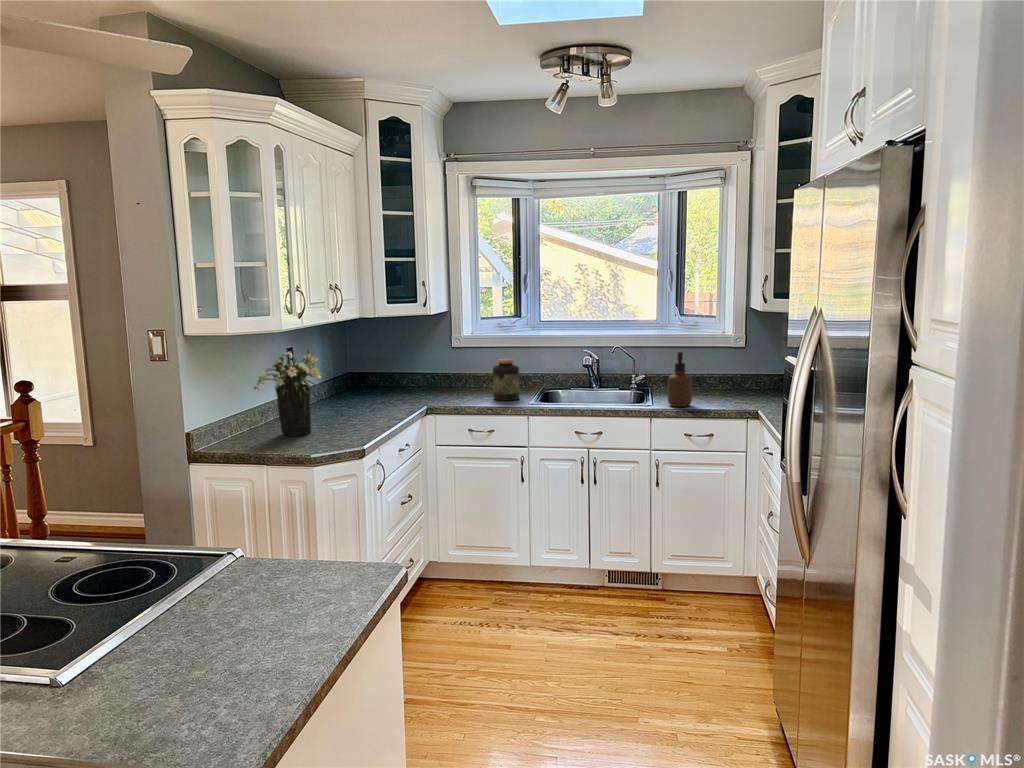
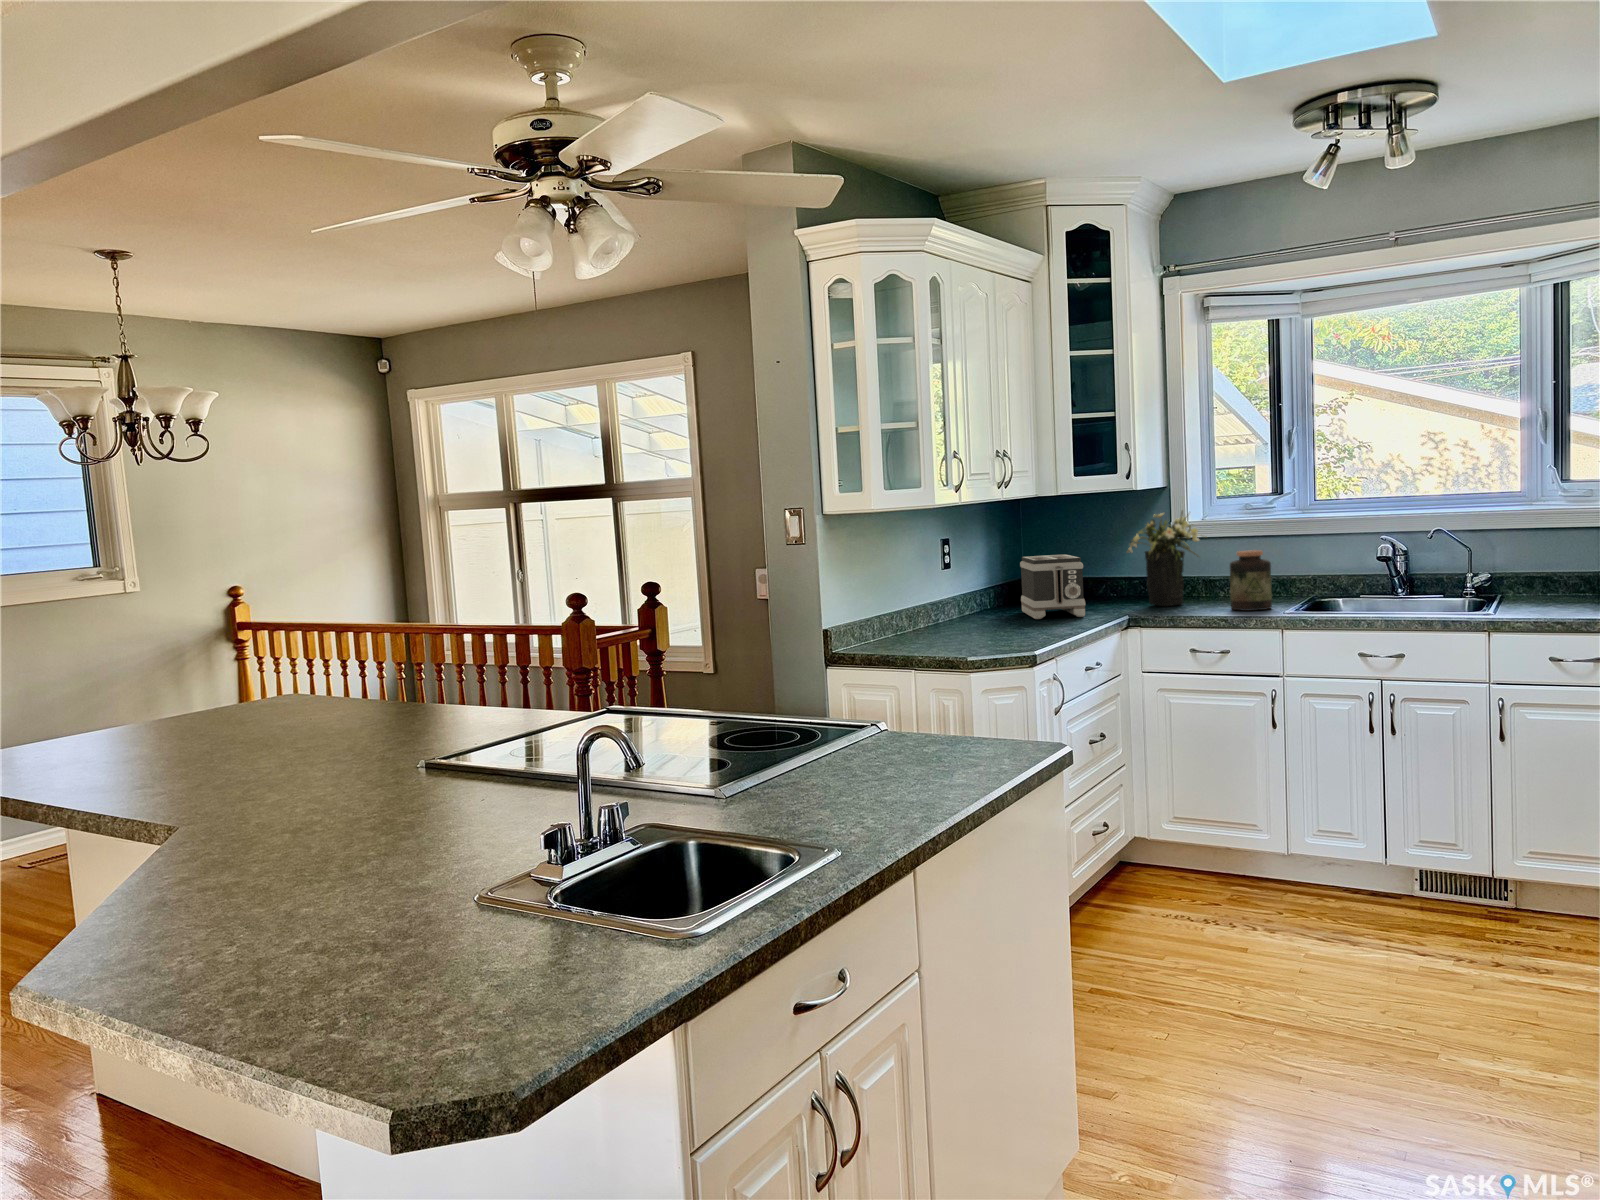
flower arrangement: present [254,349,326,436] -> present [1127,511,1204,606]
soap dispenser: present [668,352,692,407] -> none [1522,529,1566,616]
toaster: none [347,358,396,409] -> present [1020,554,1086,619]

